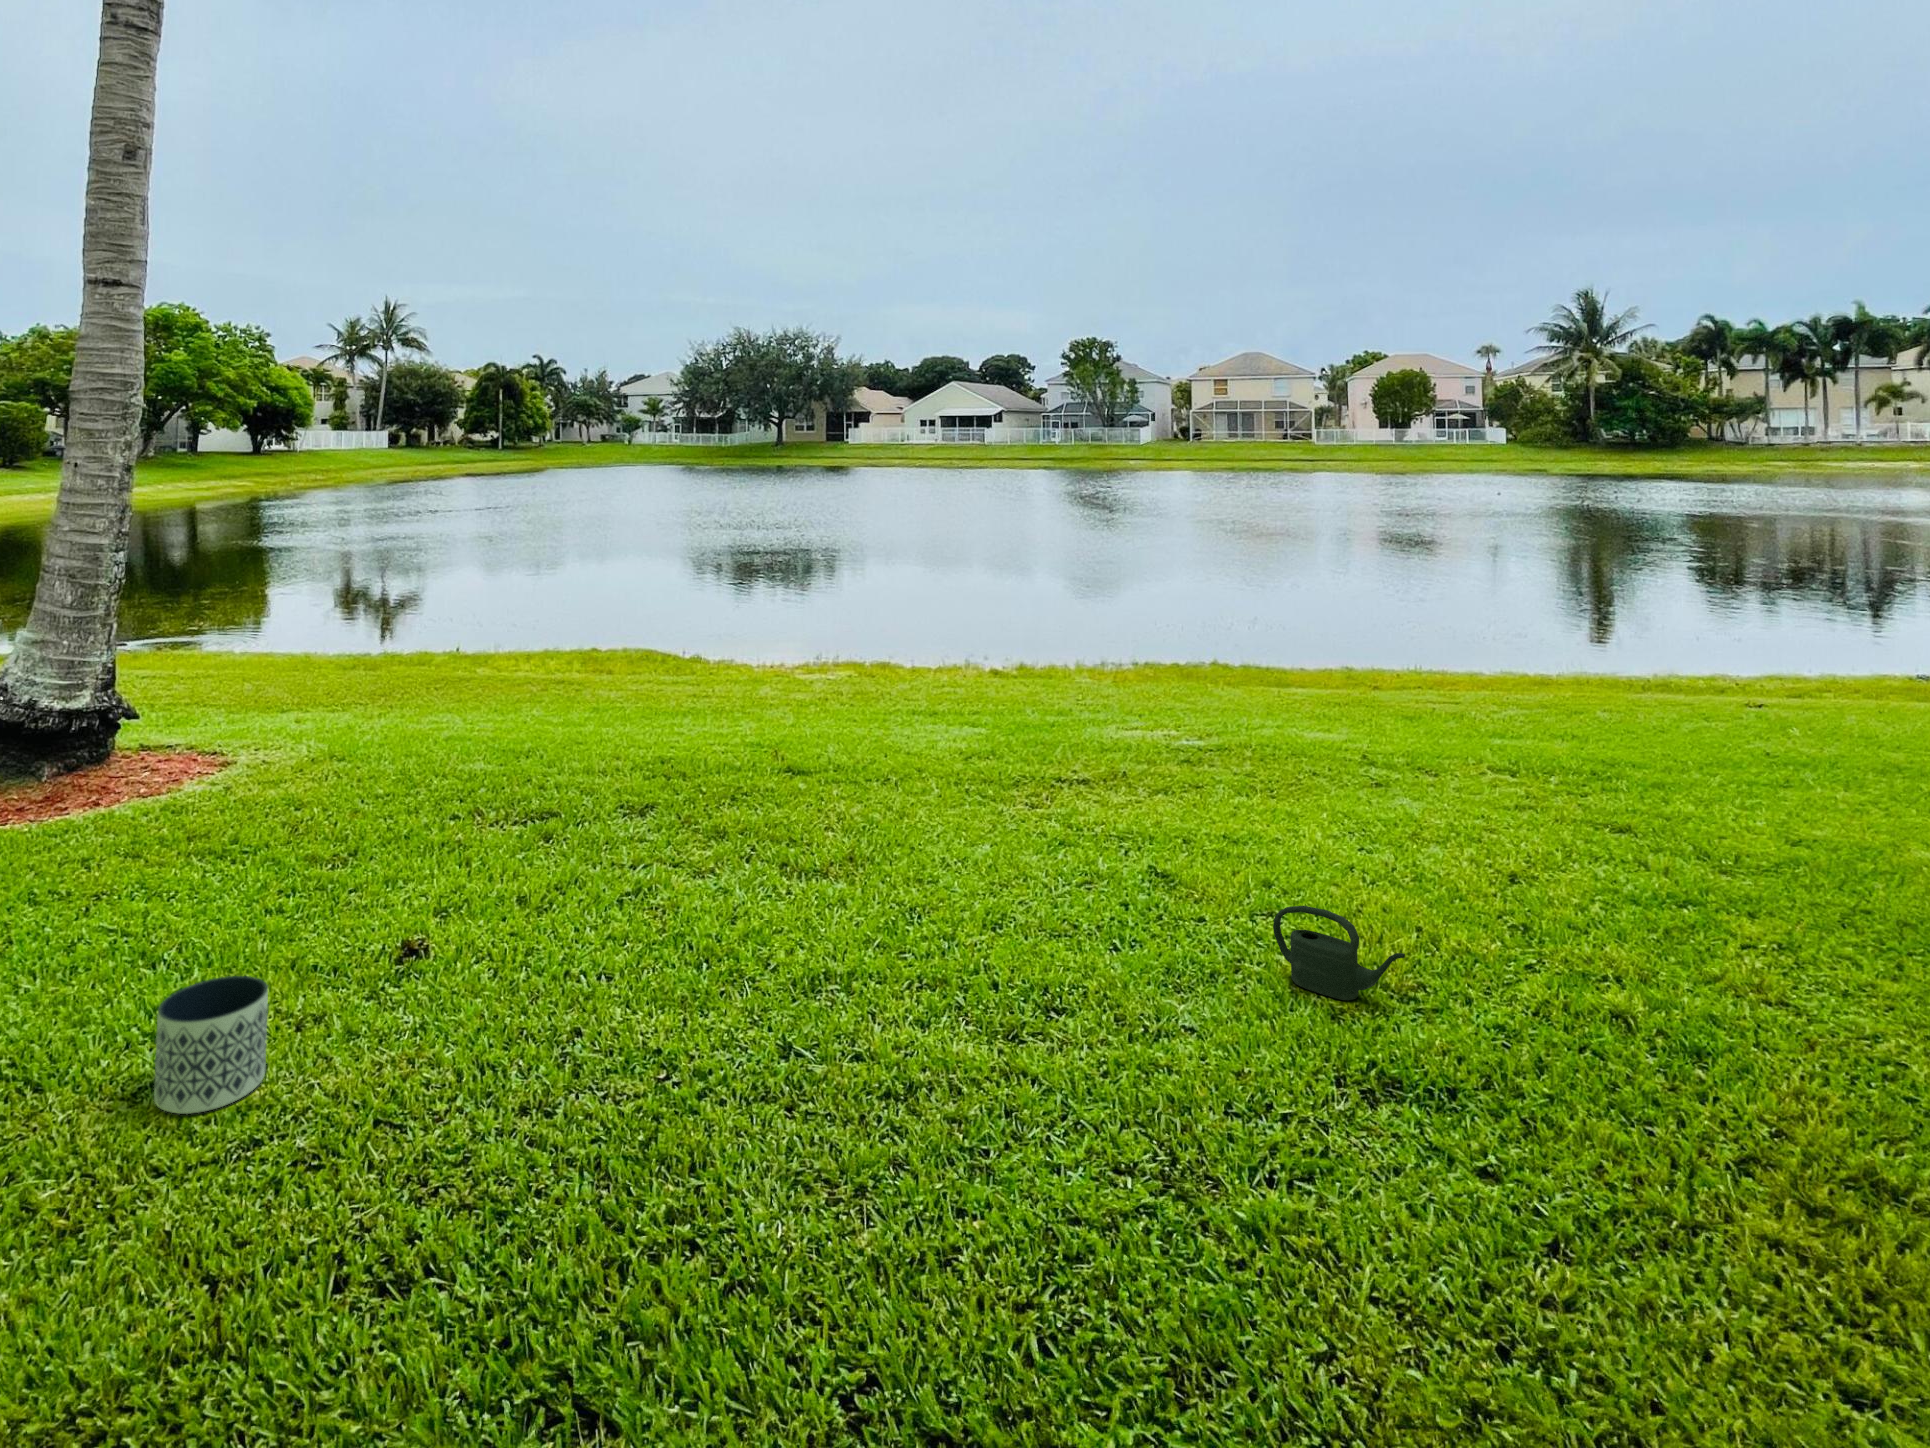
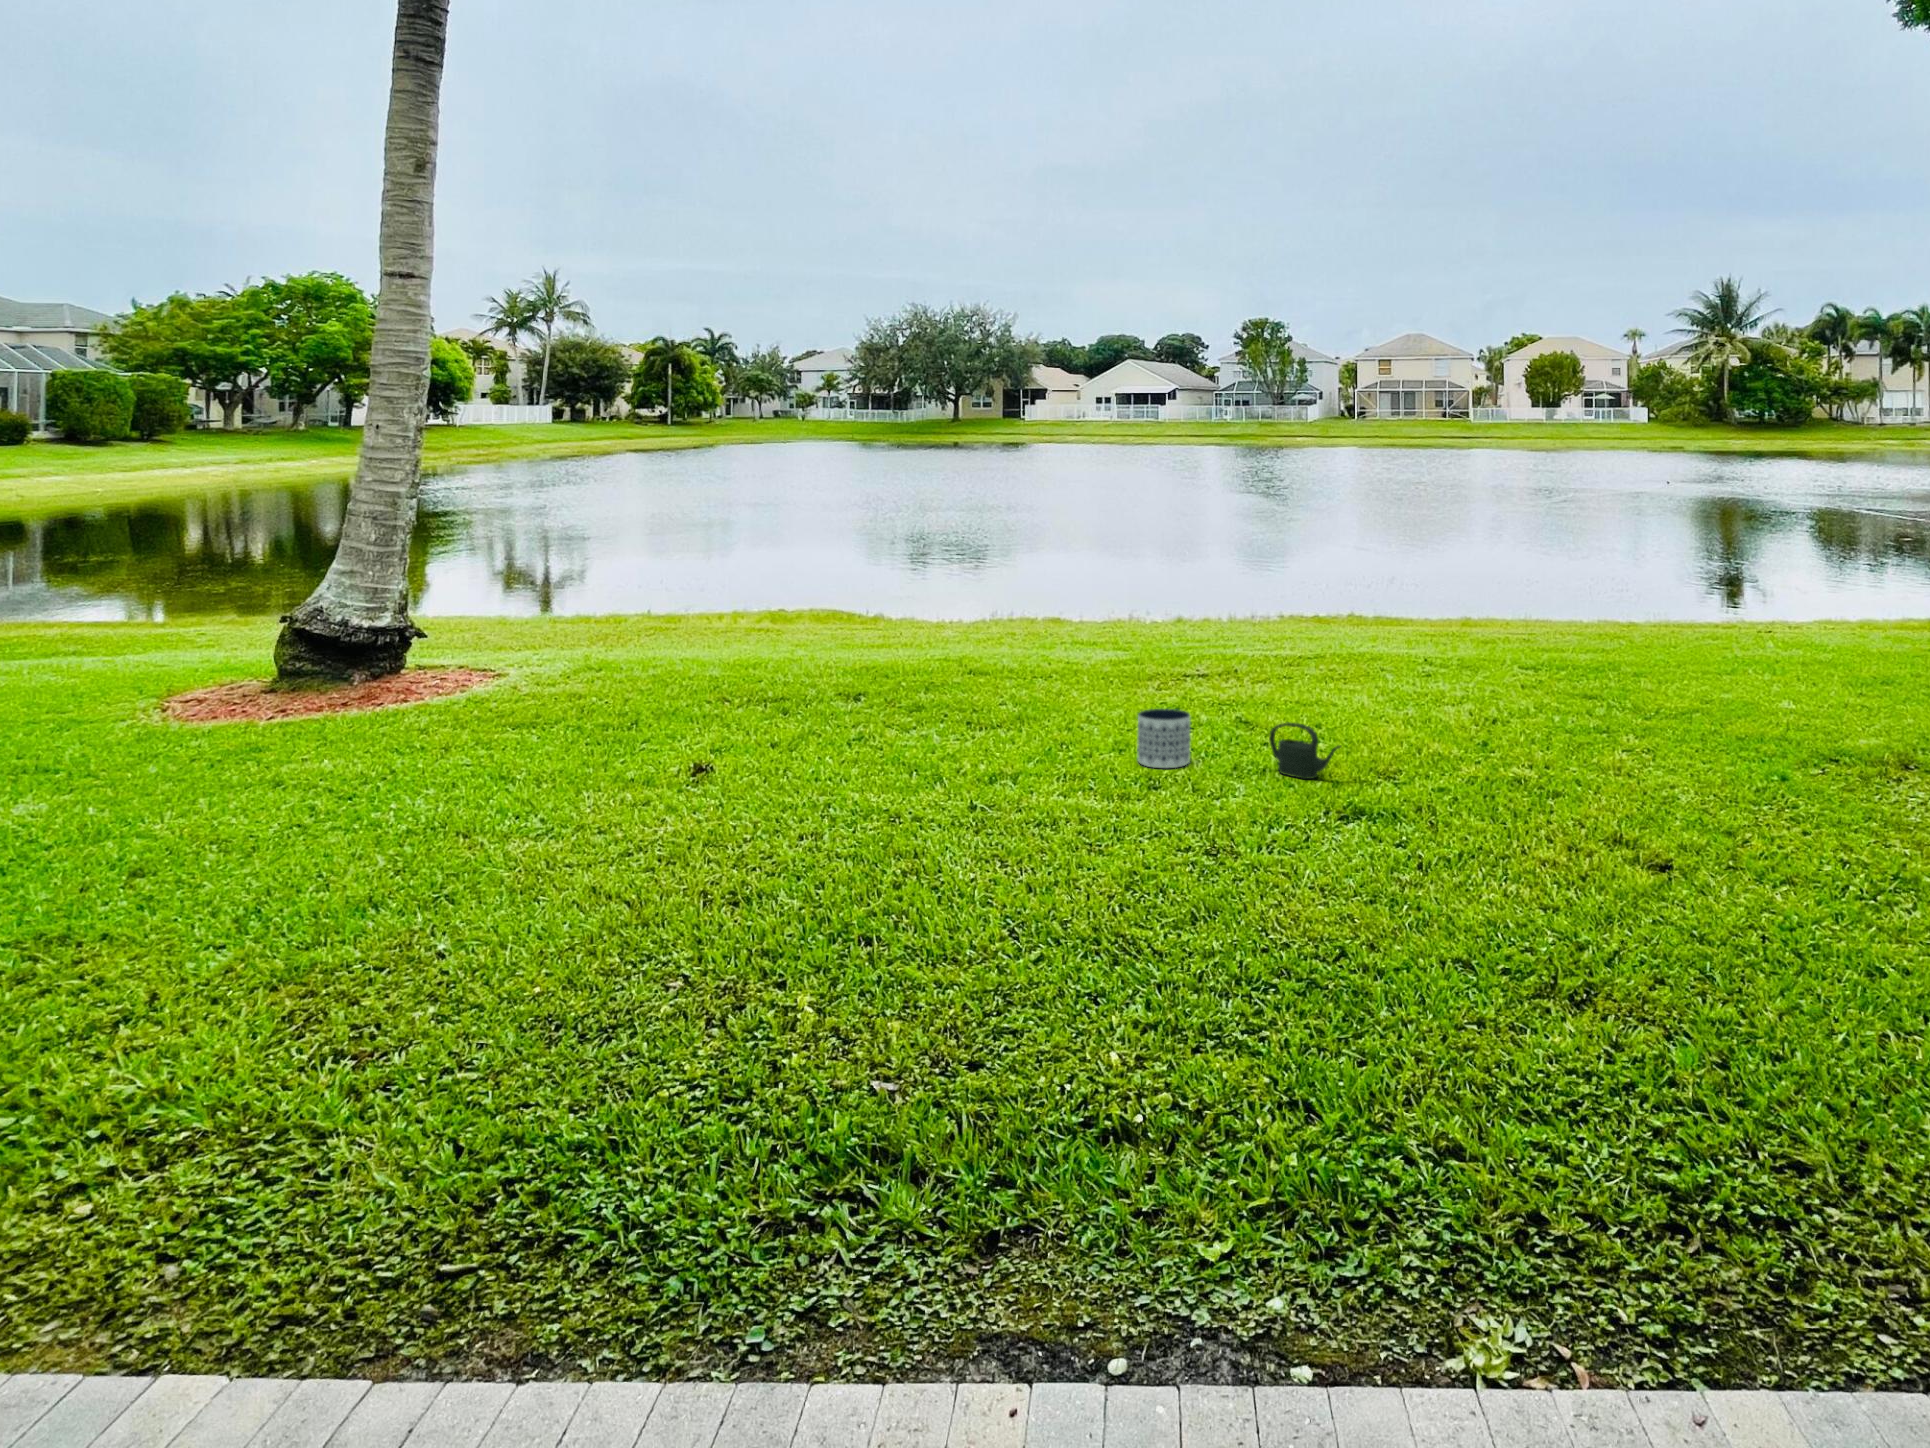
planter: present [154,976,268,1114] -> present [1137,709,1190,768]

